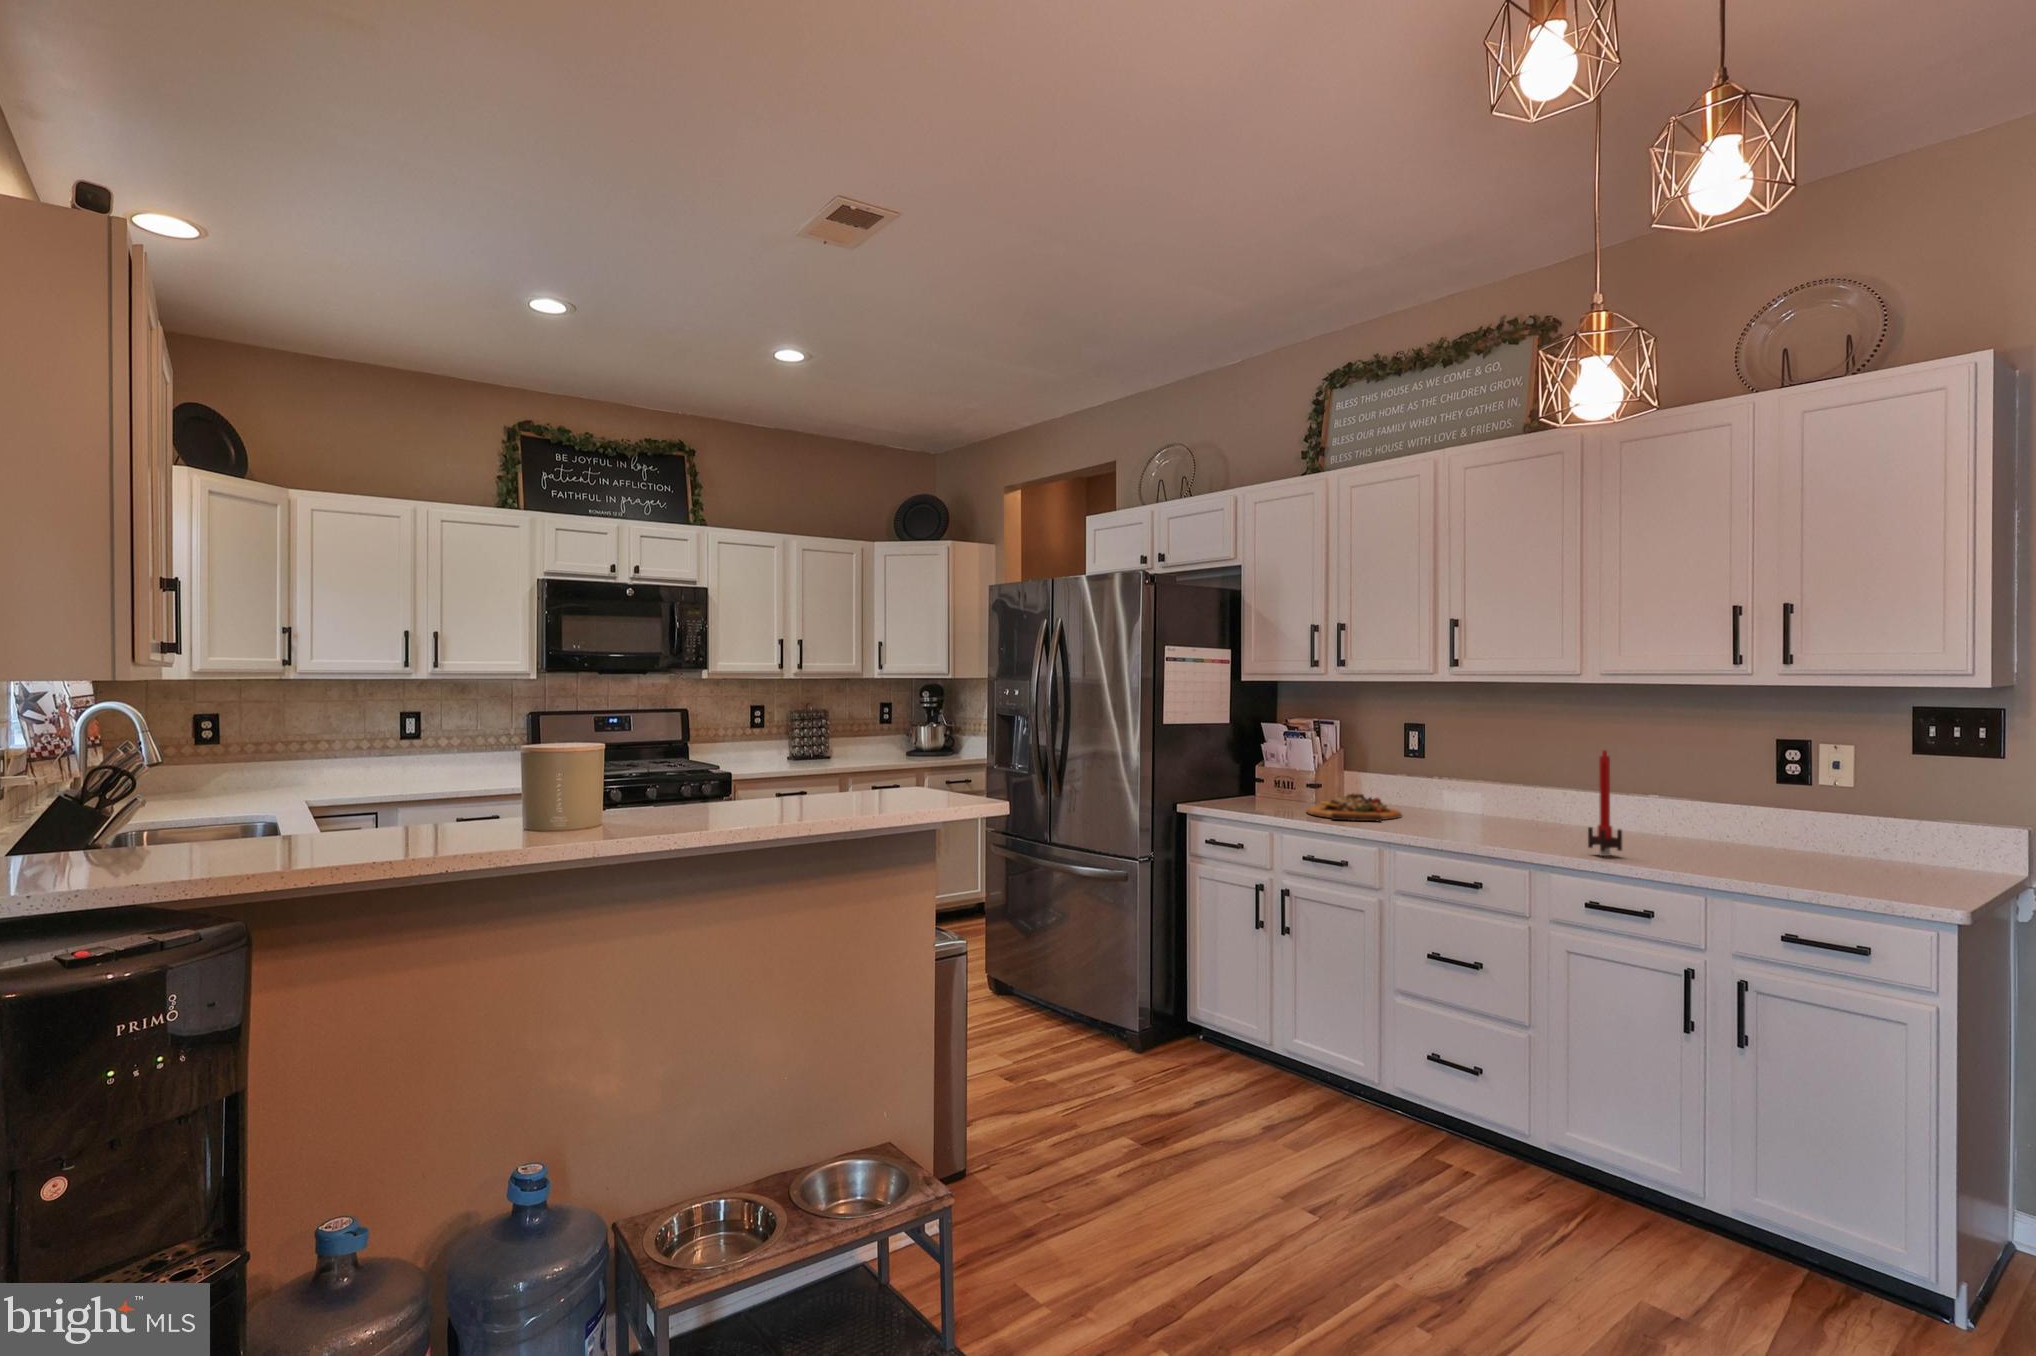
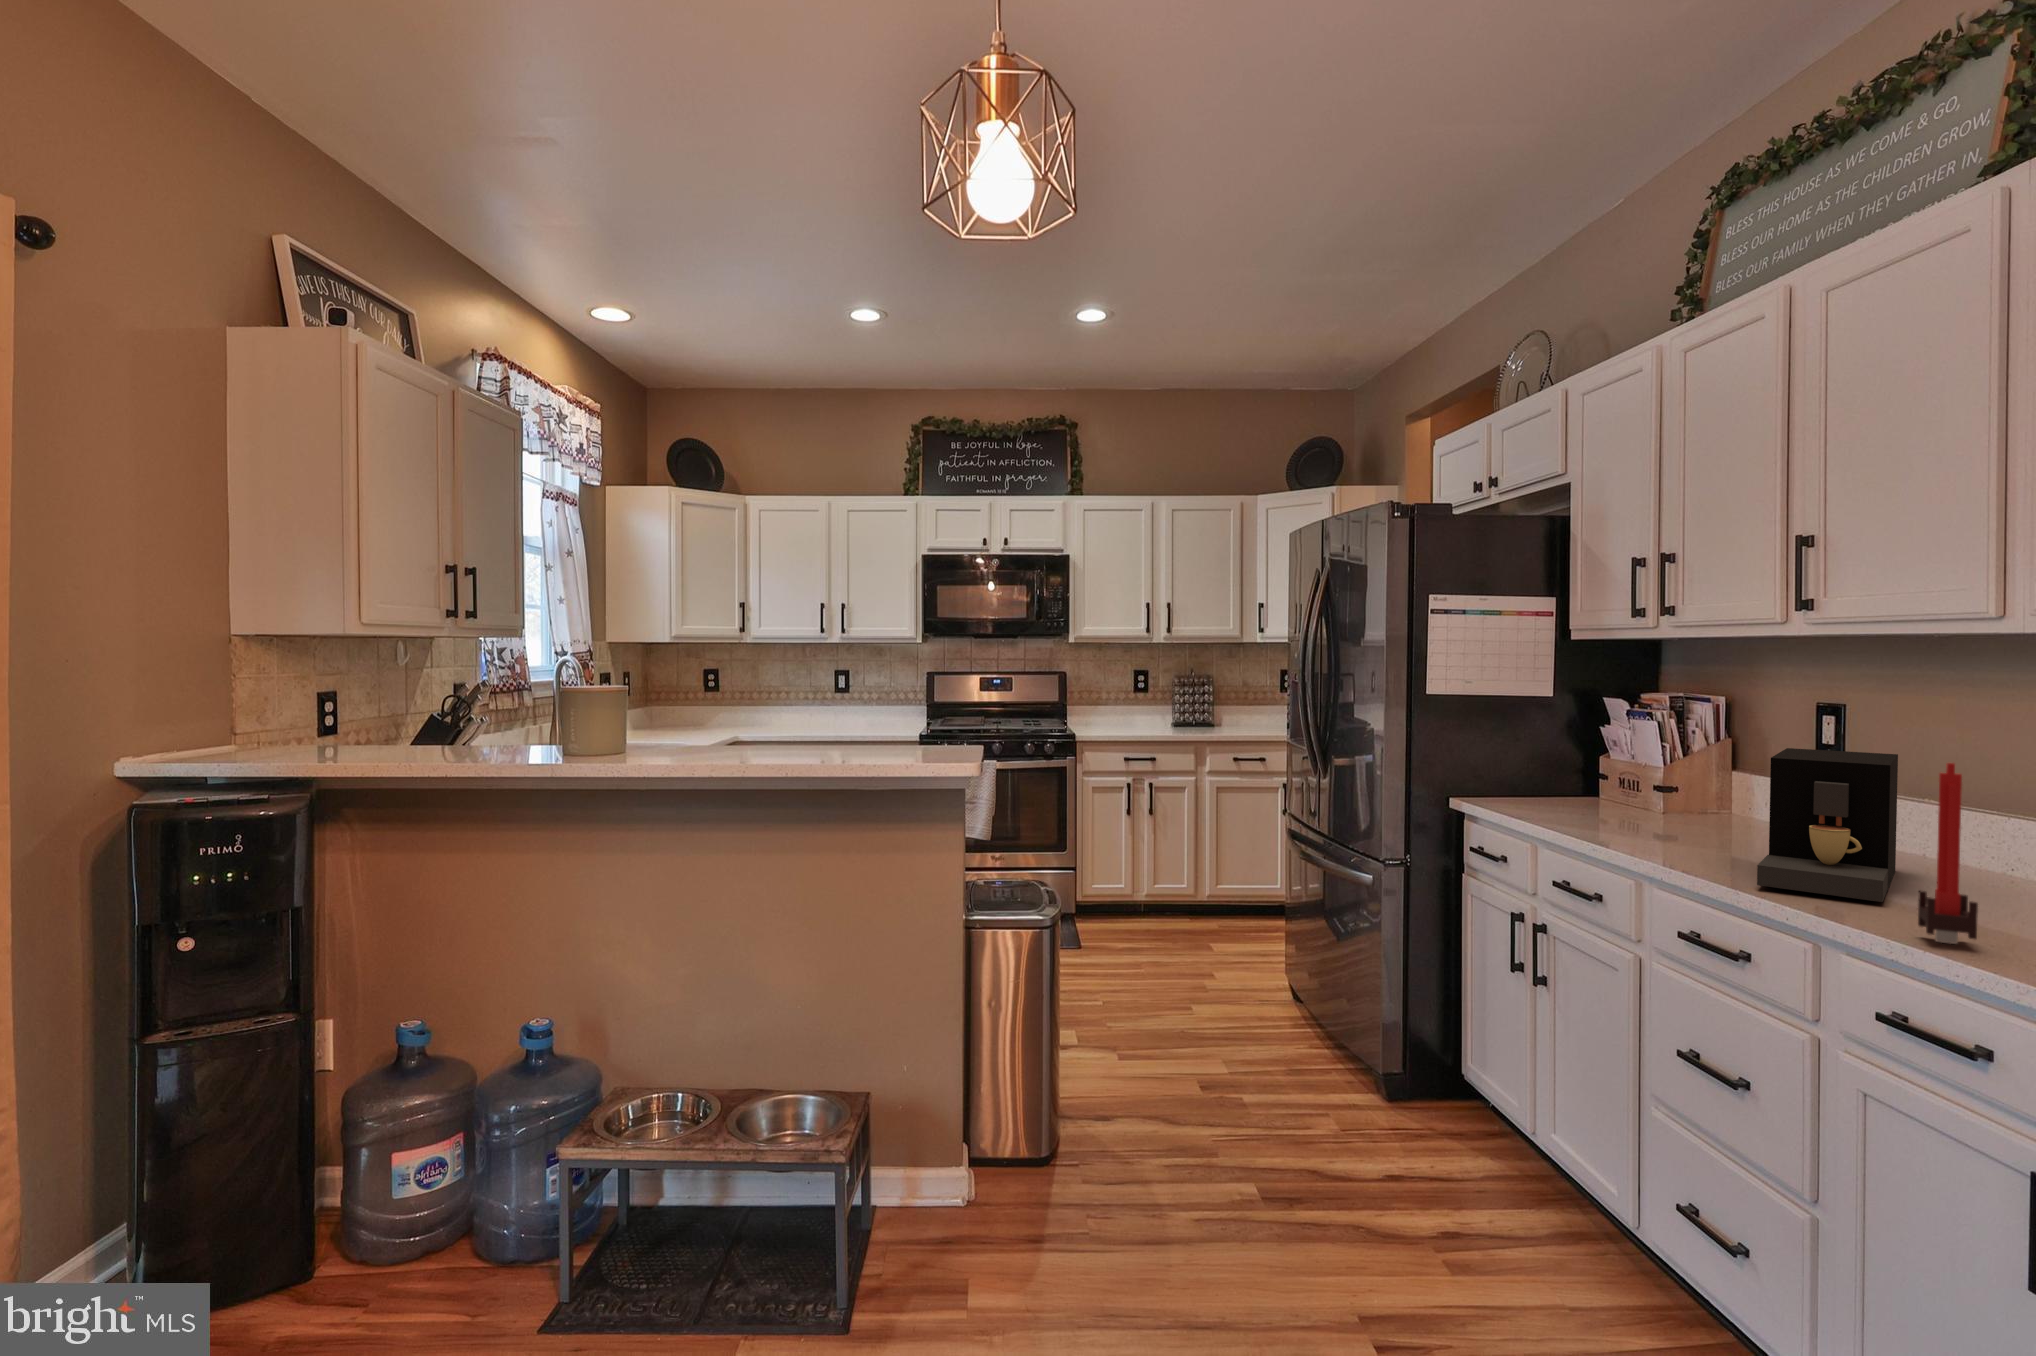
coffee maker: none [1440,750,1540,840] -> present [1757,748,1898,902]
cutting board: present [1307,793,1402,821] -> none [1599,802,1755,846]

